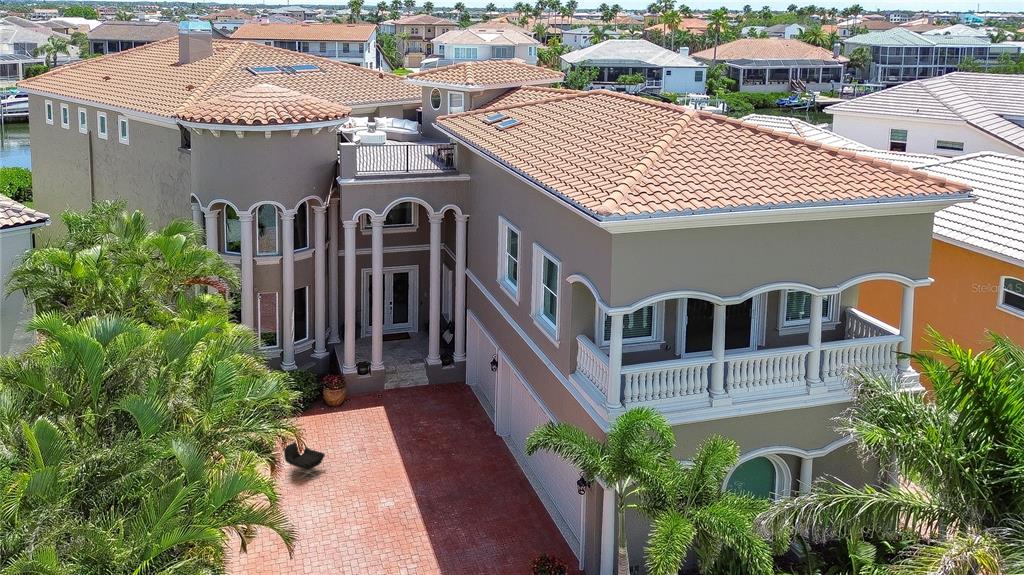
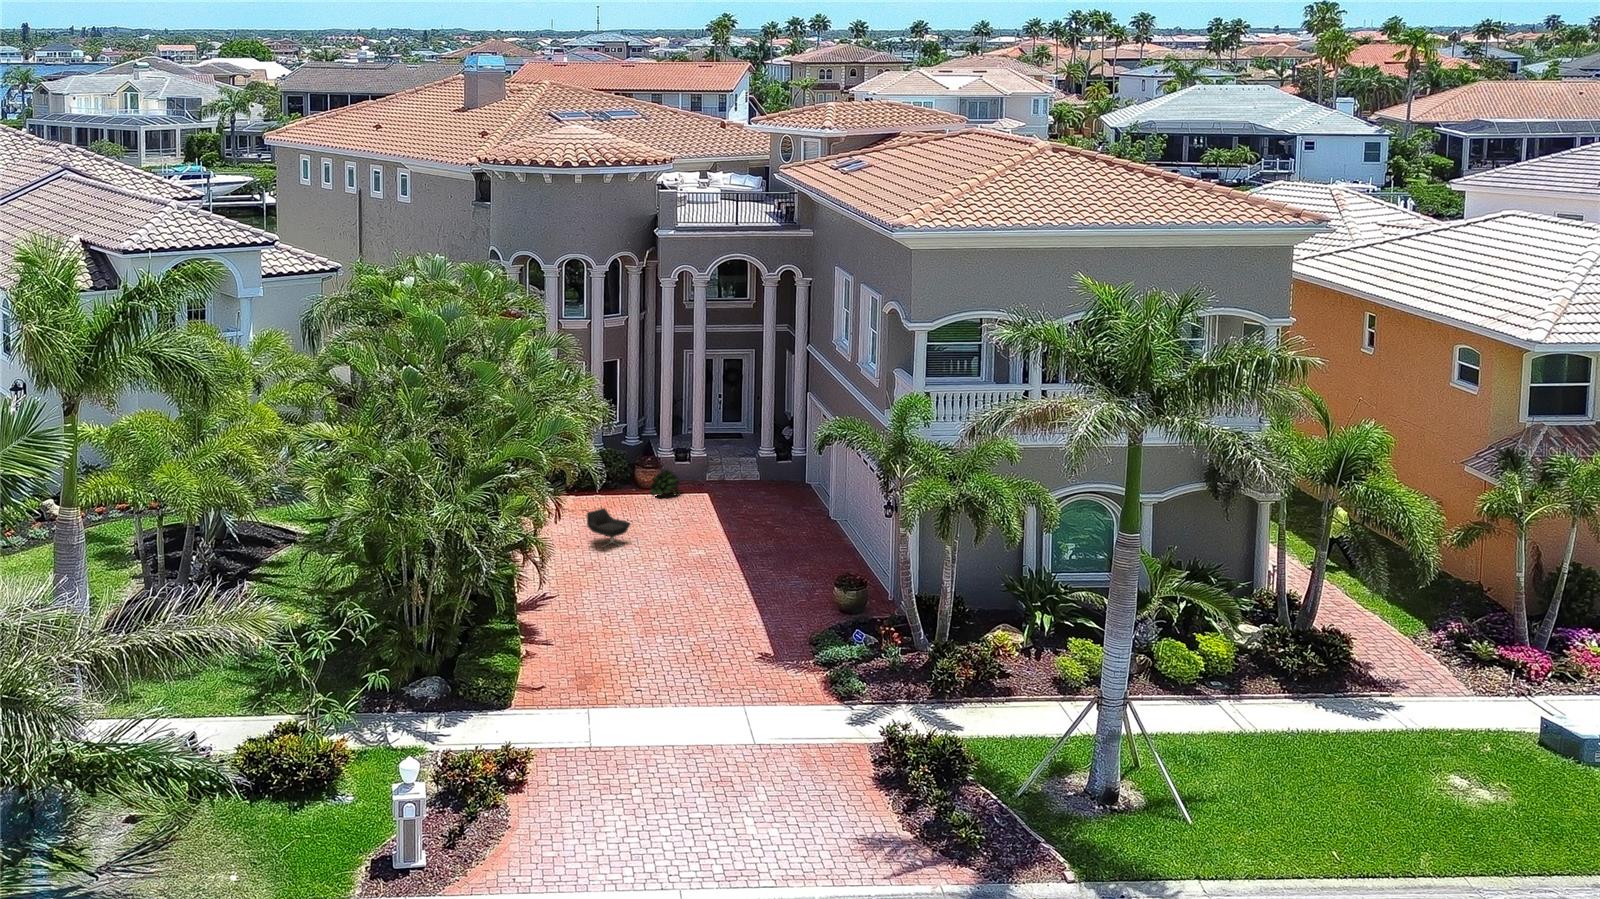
potted plant: none [339,385,366,410] -> present [651,470,680,496]

